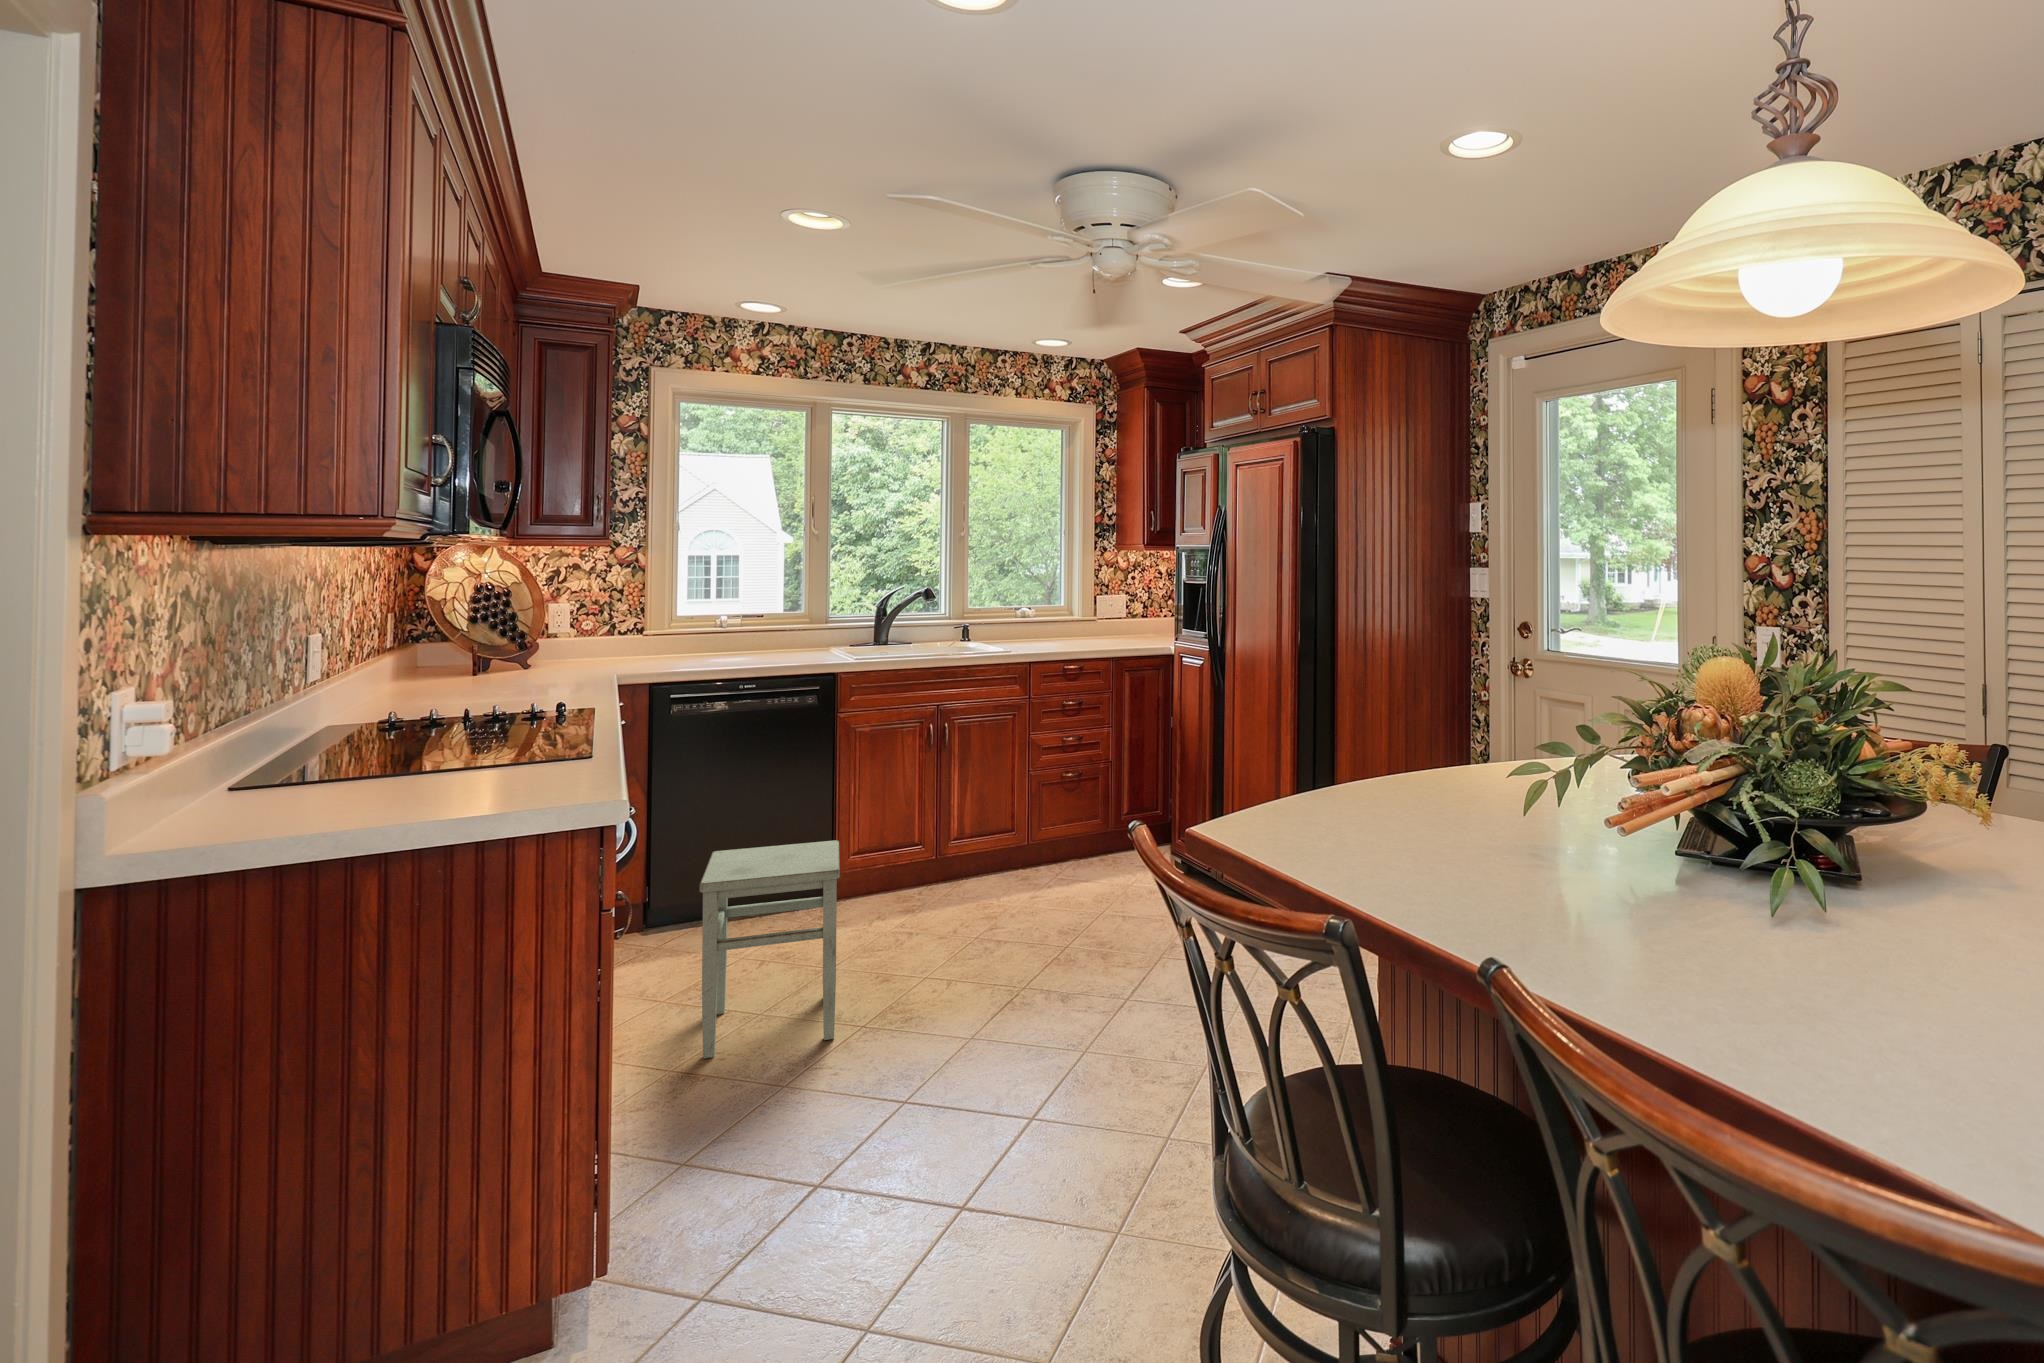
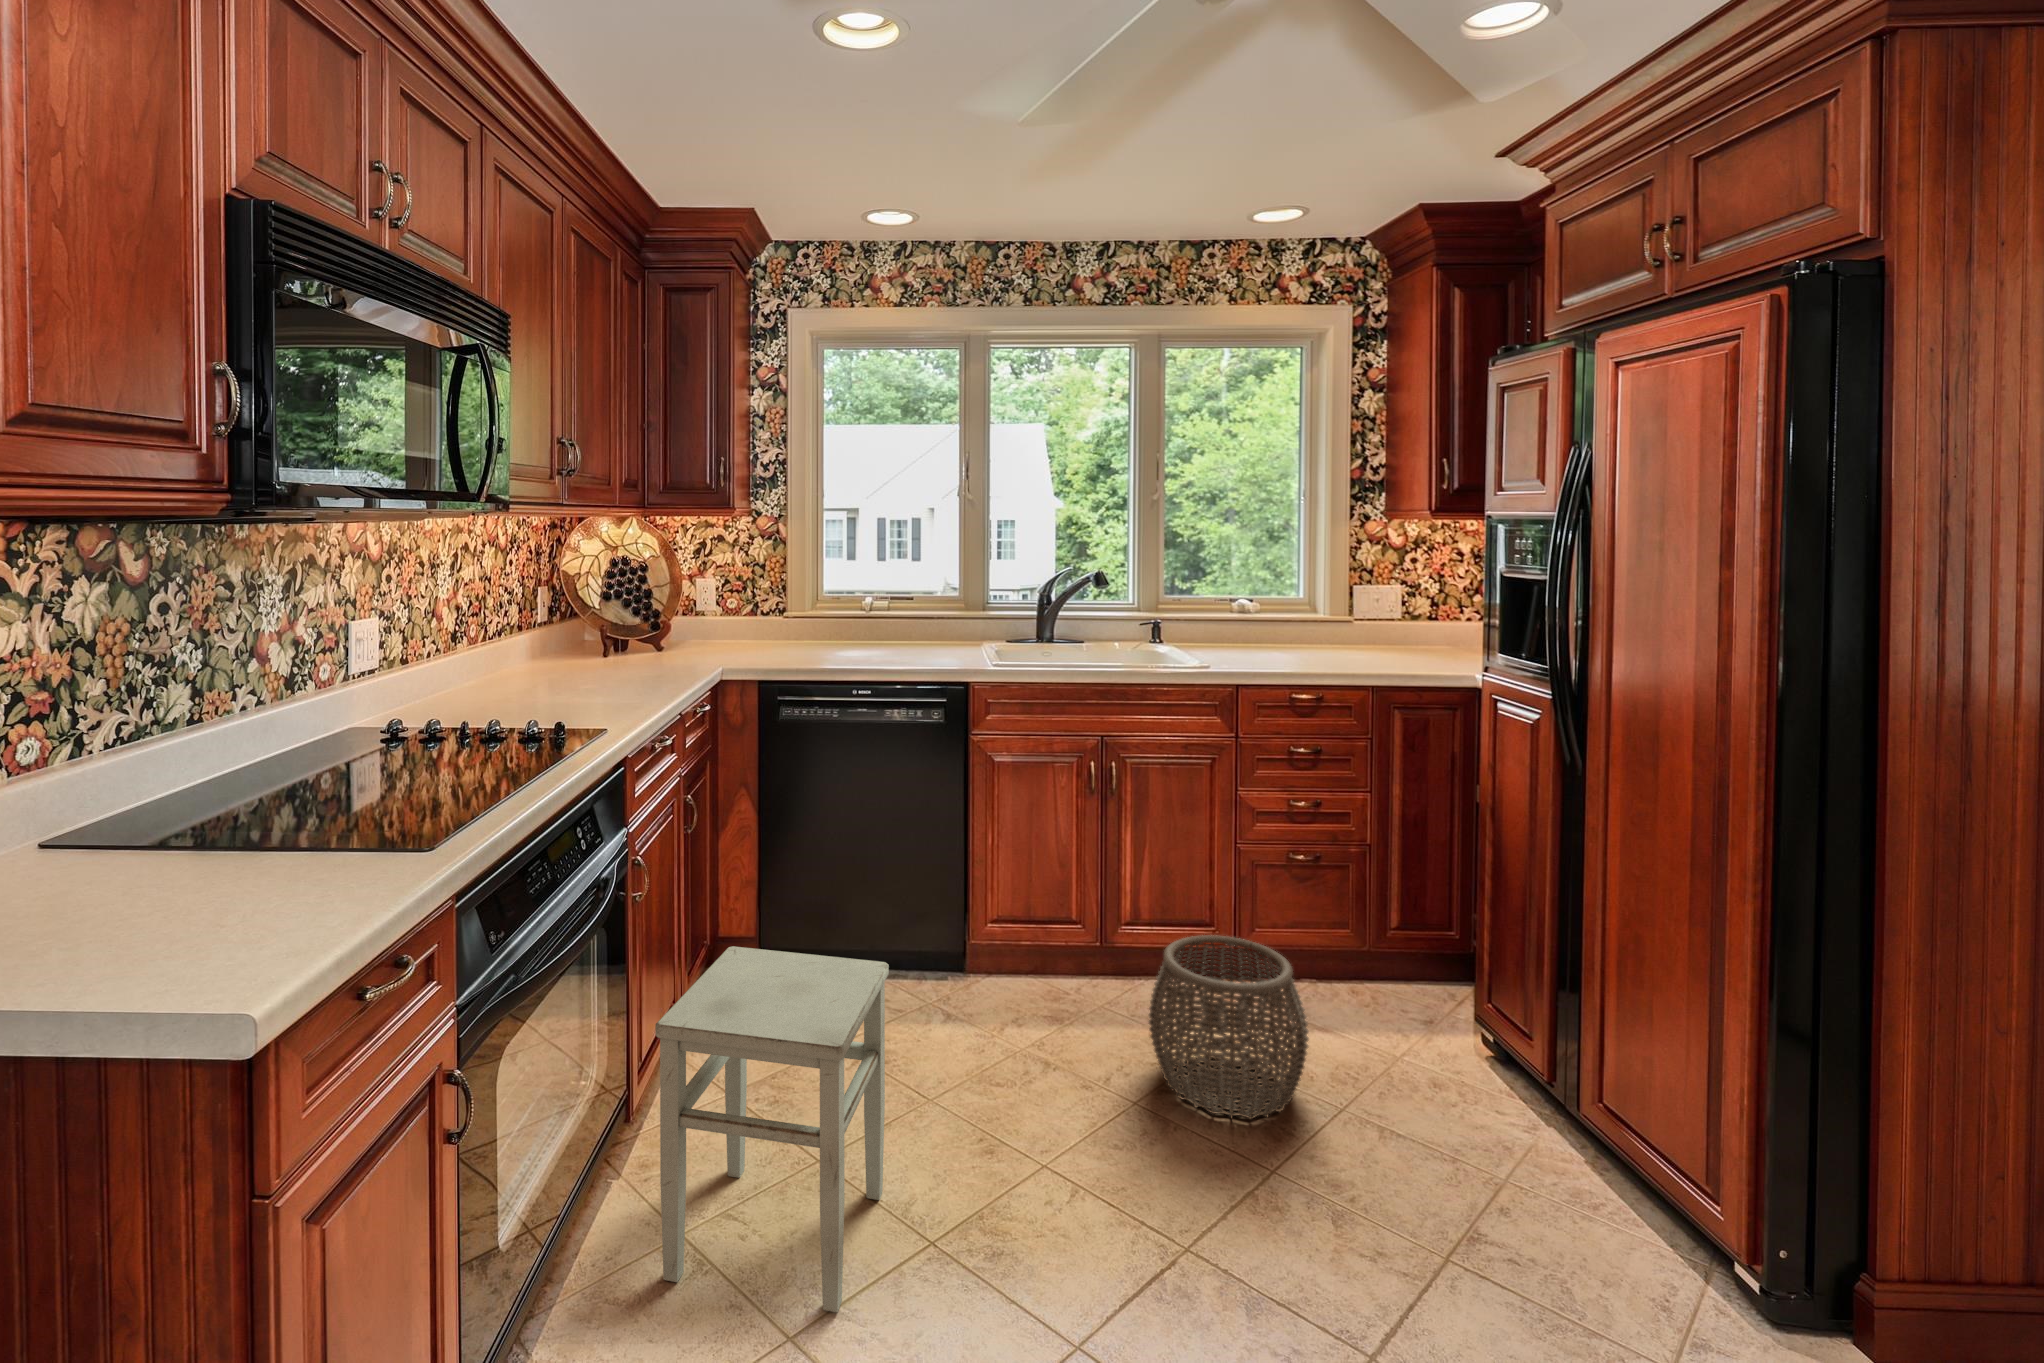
woven basket: none [987,819,1085,922] -> present [1149,935,1309,1119]

